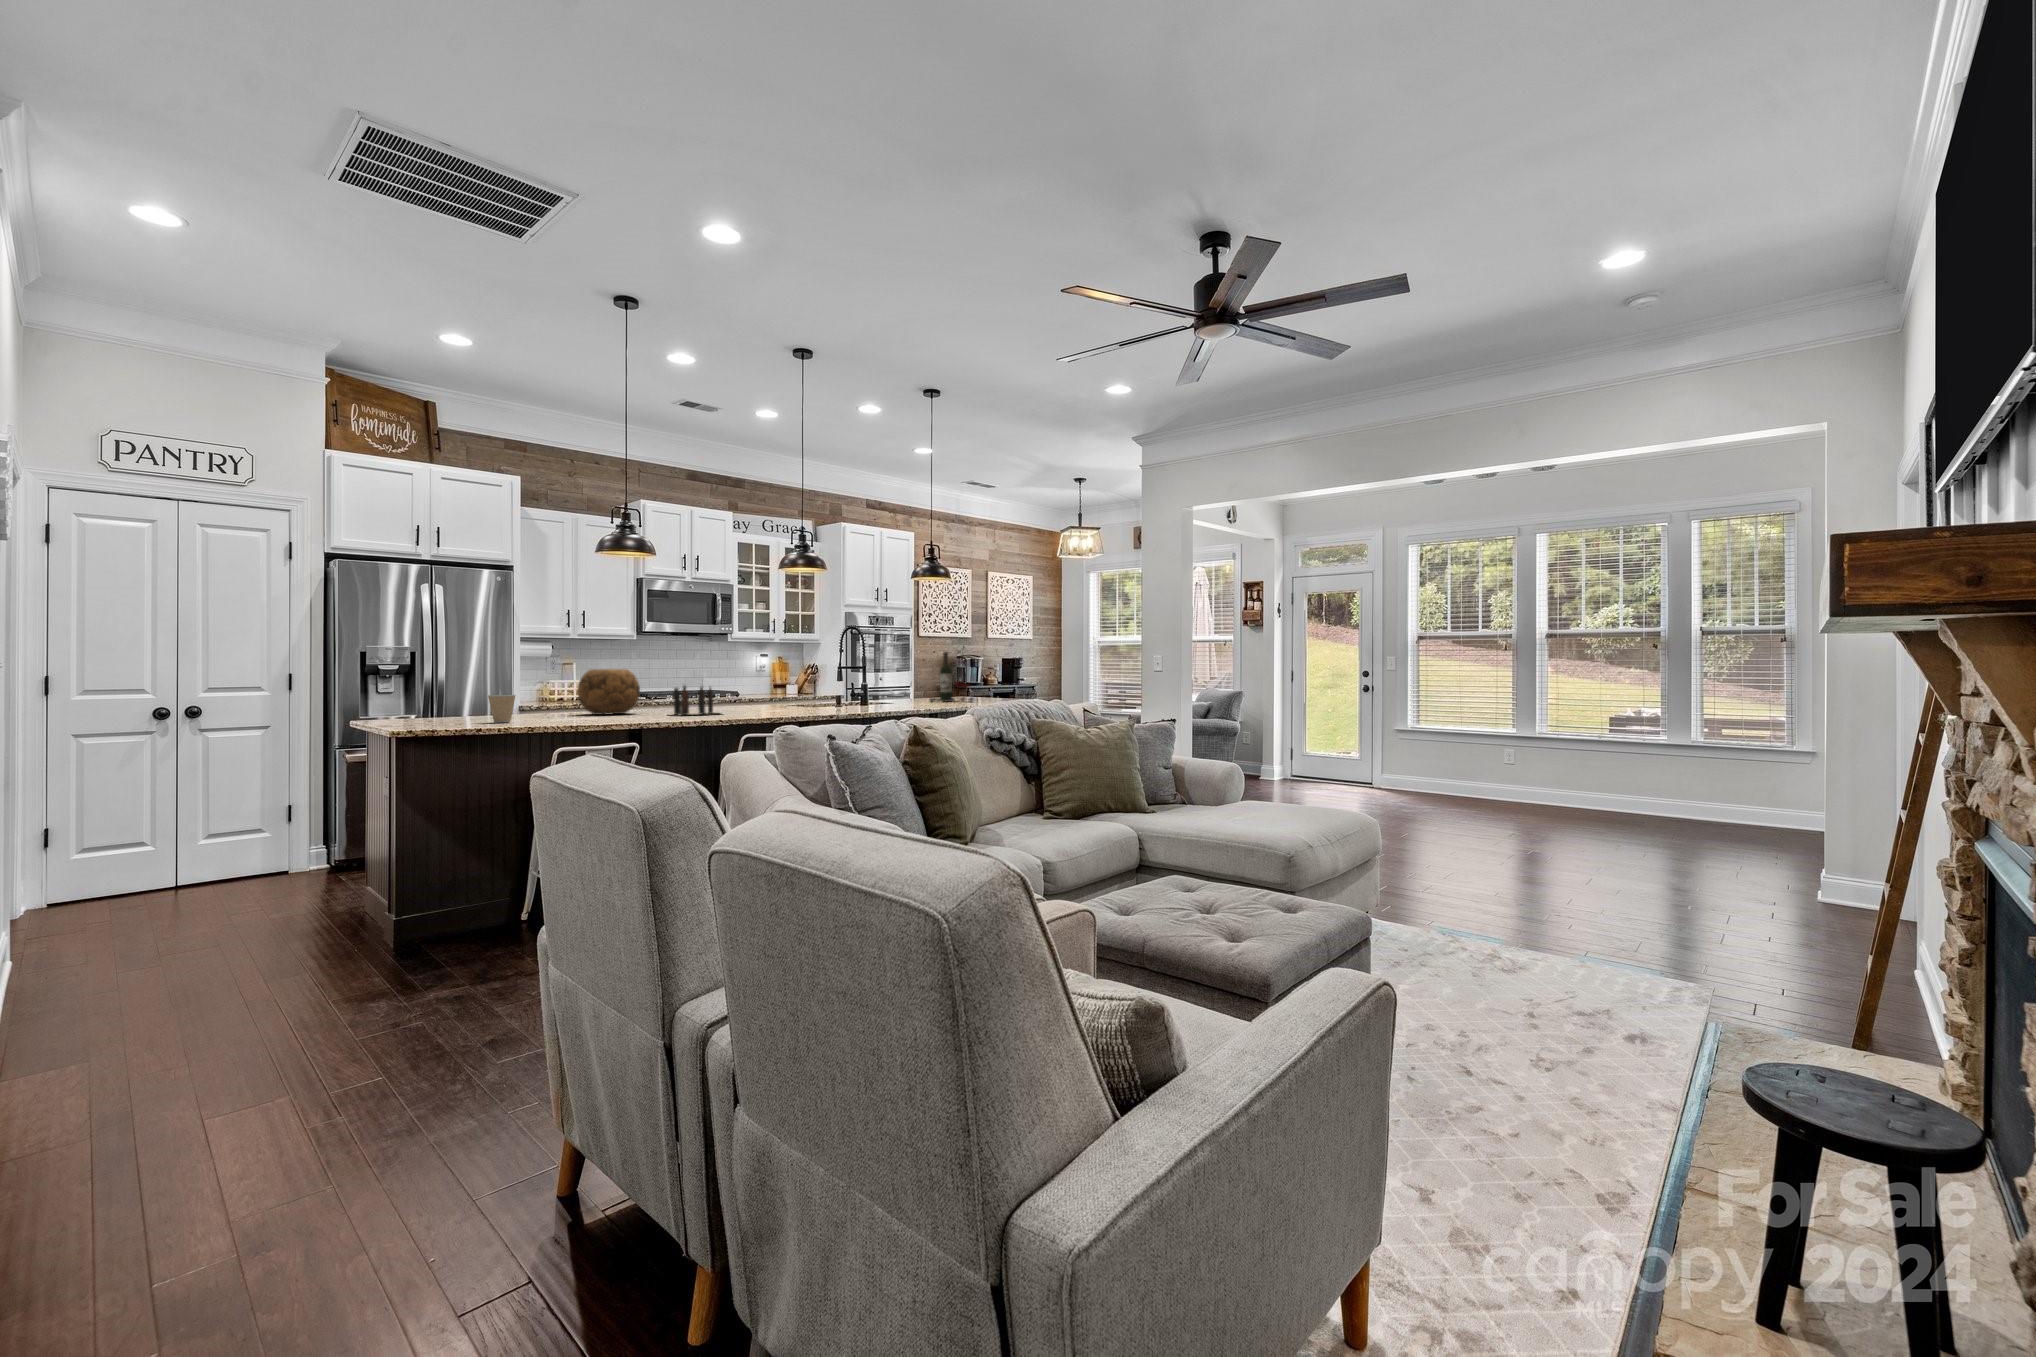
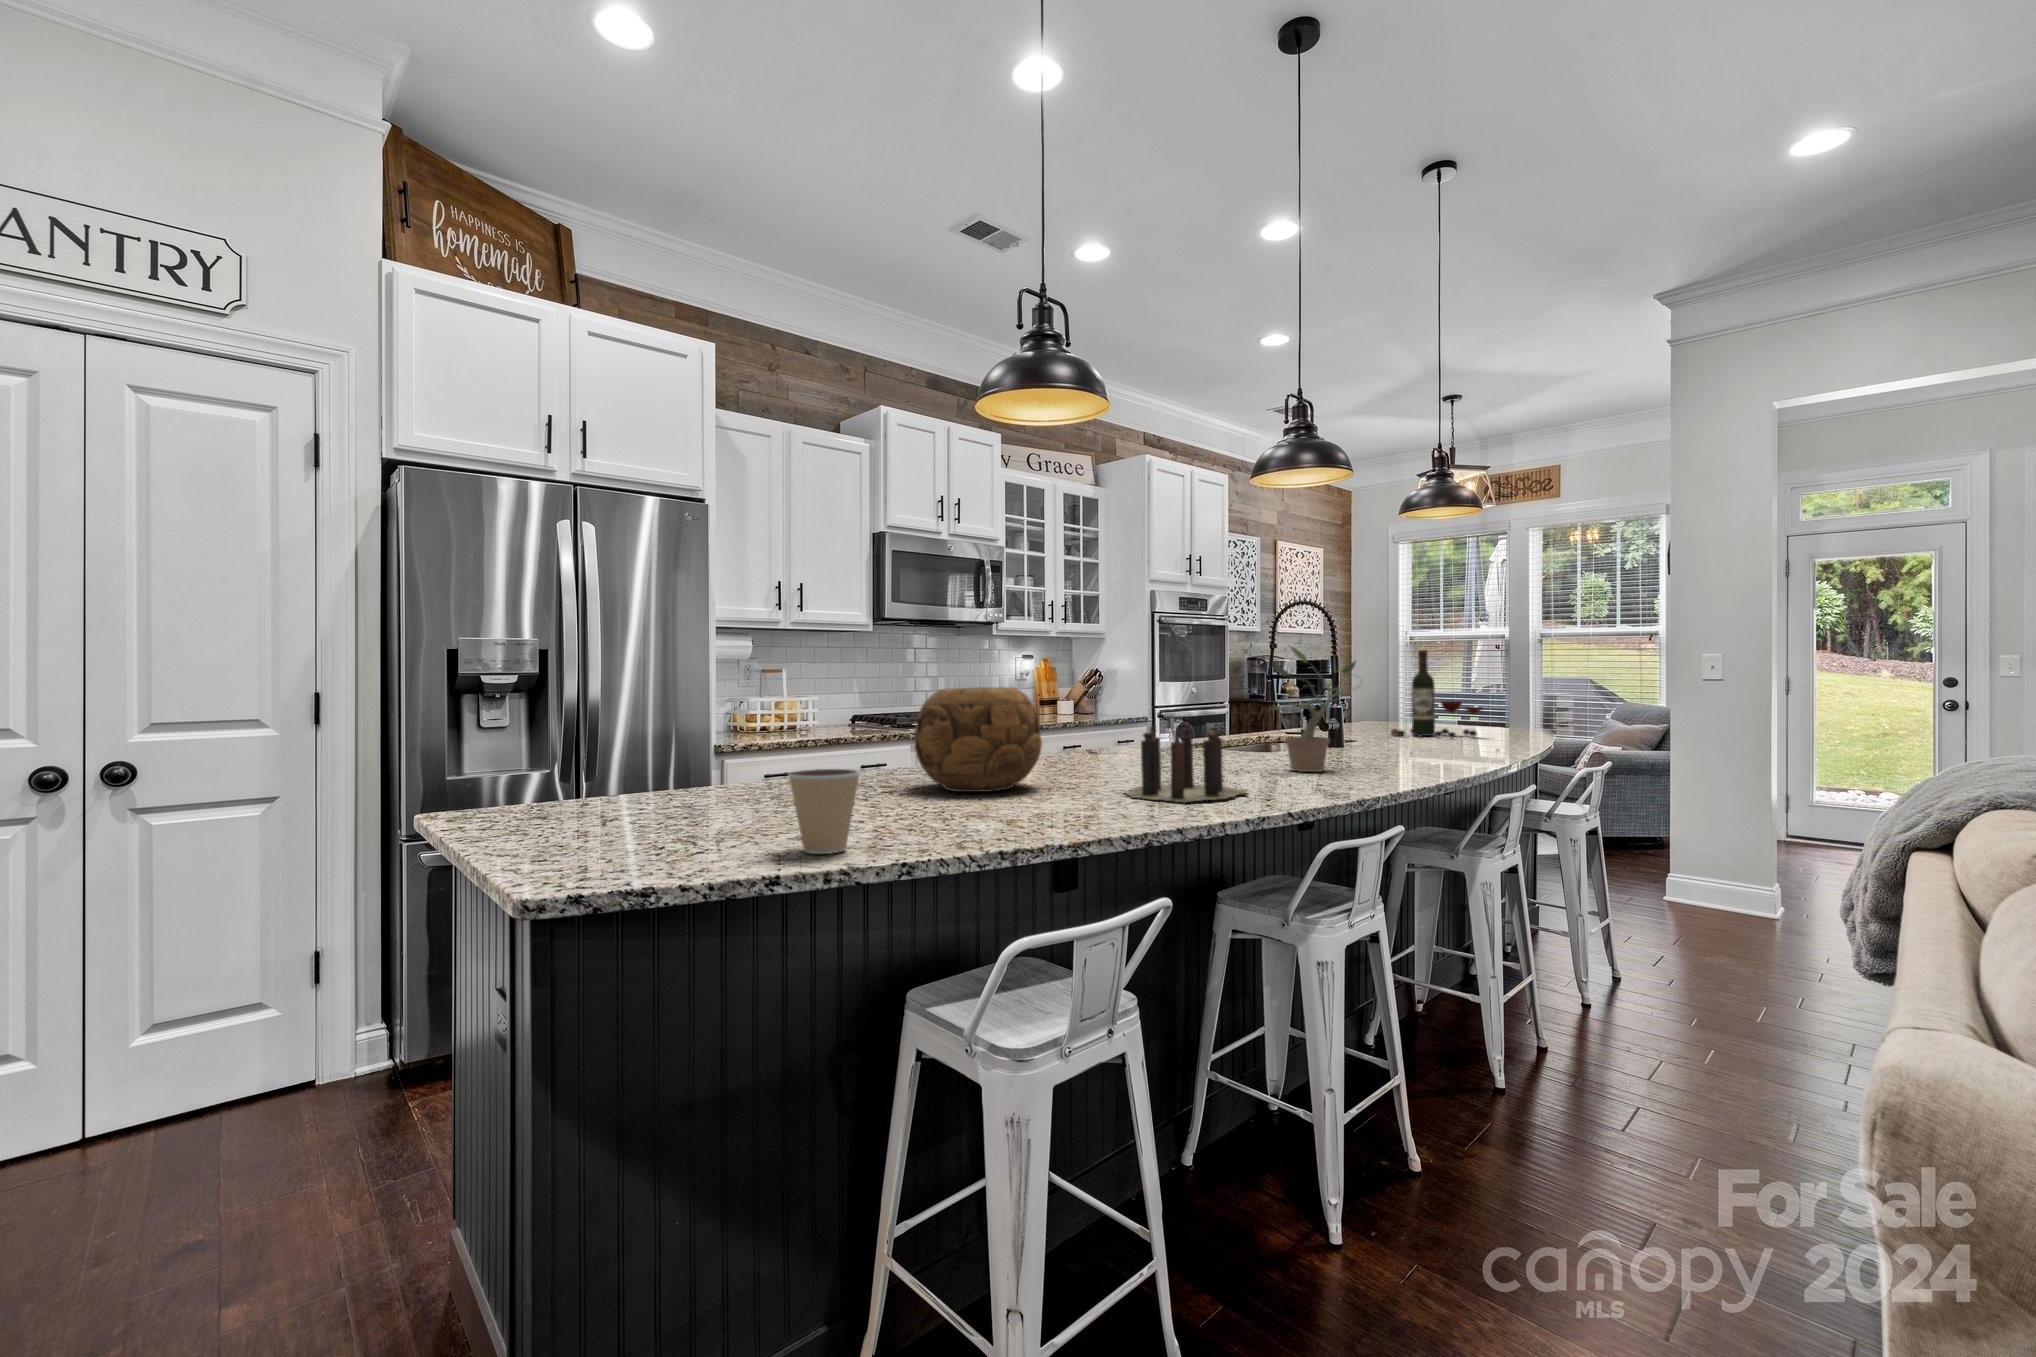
potted plant: none [768,648,823,710] -> present [1274,646,1356,772]

